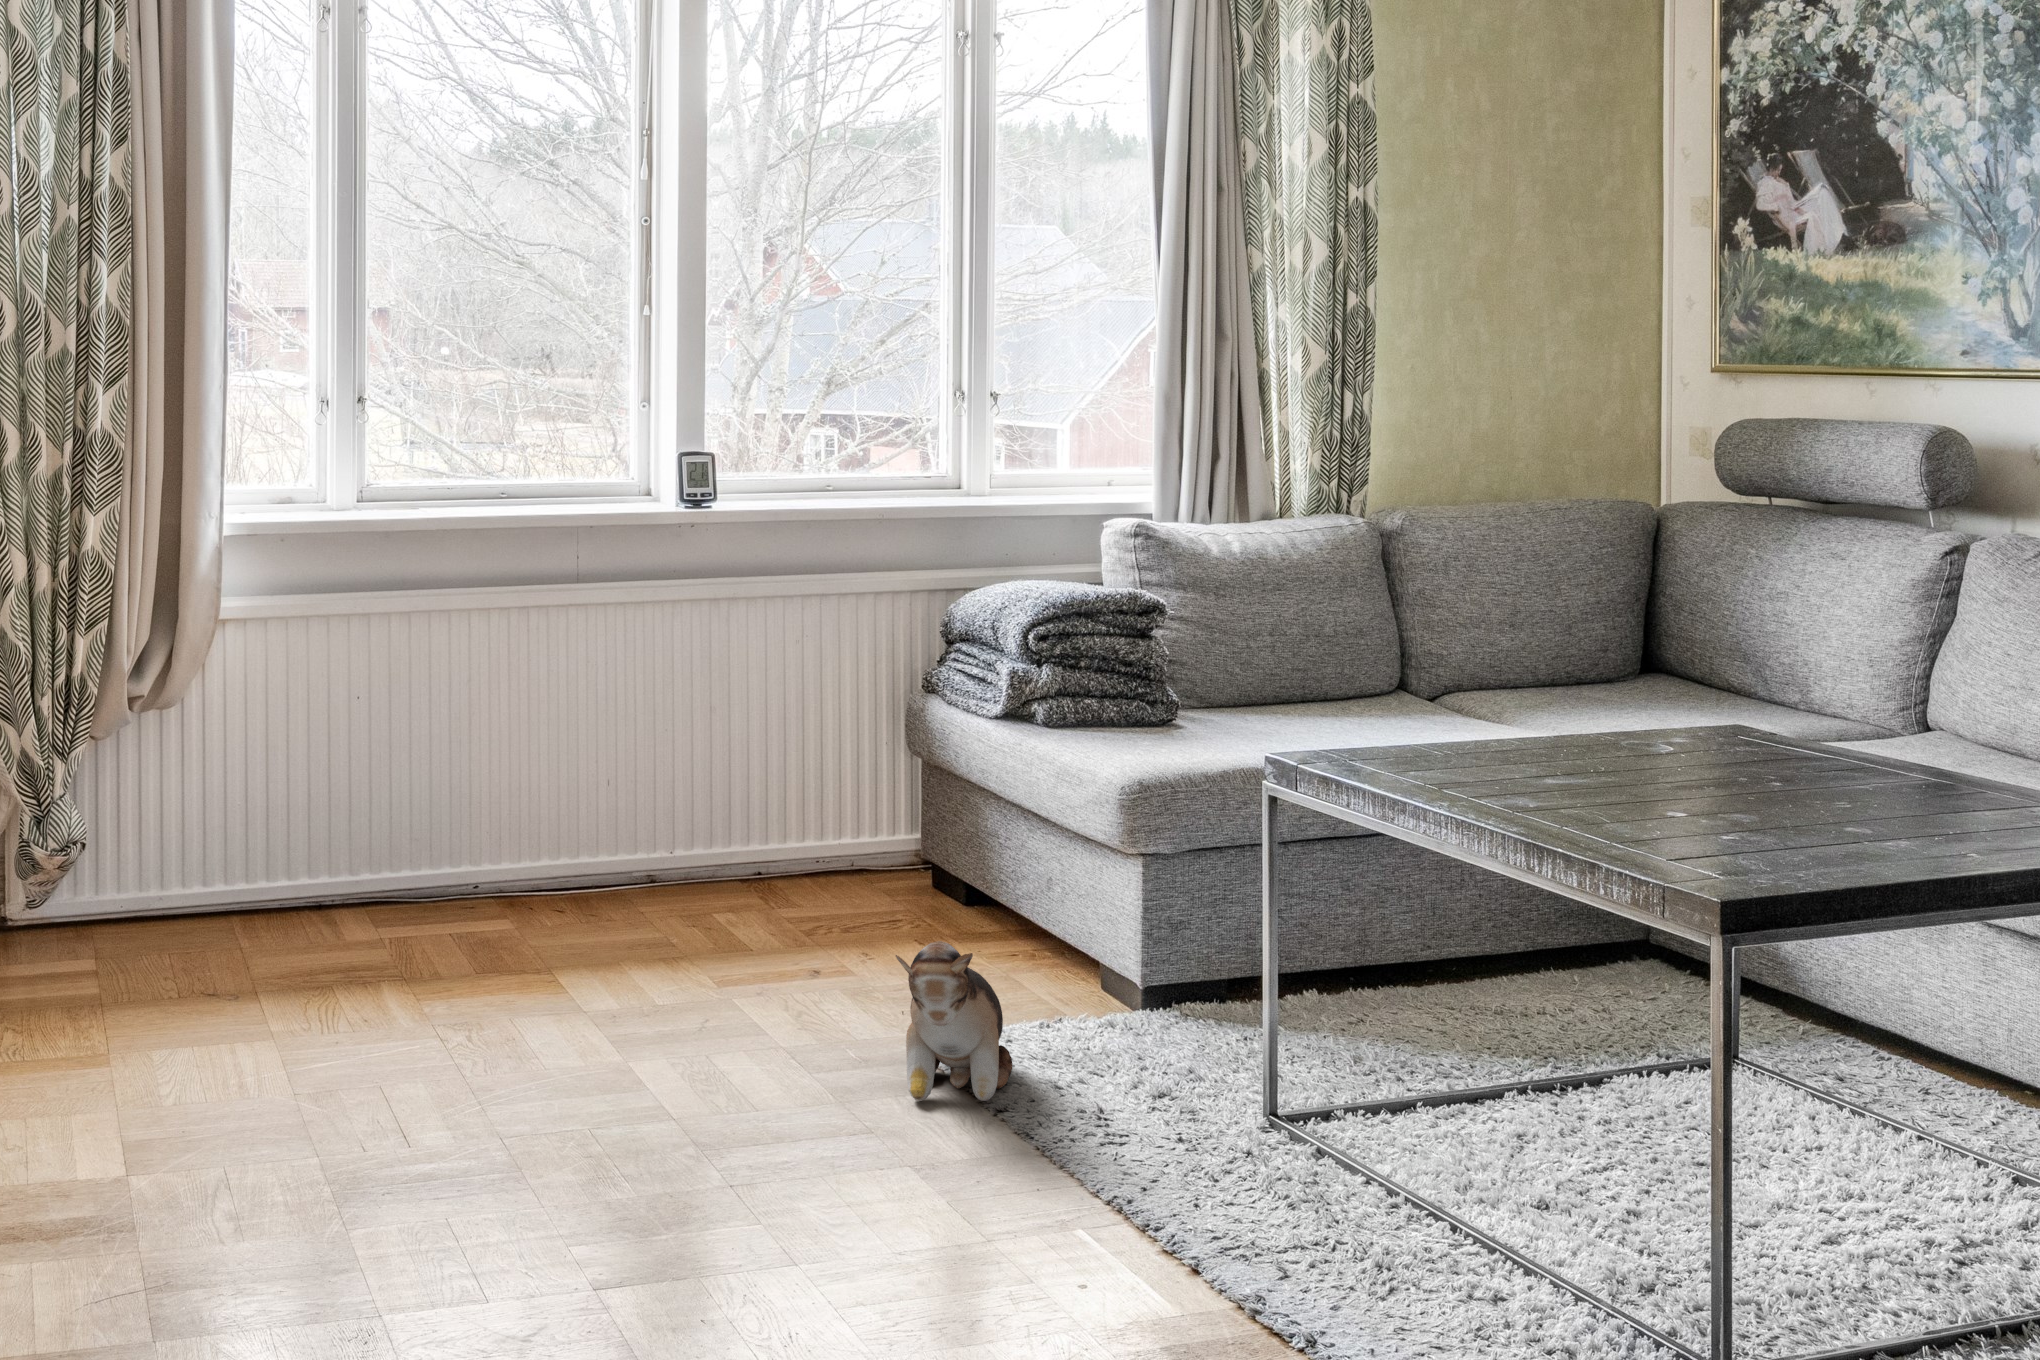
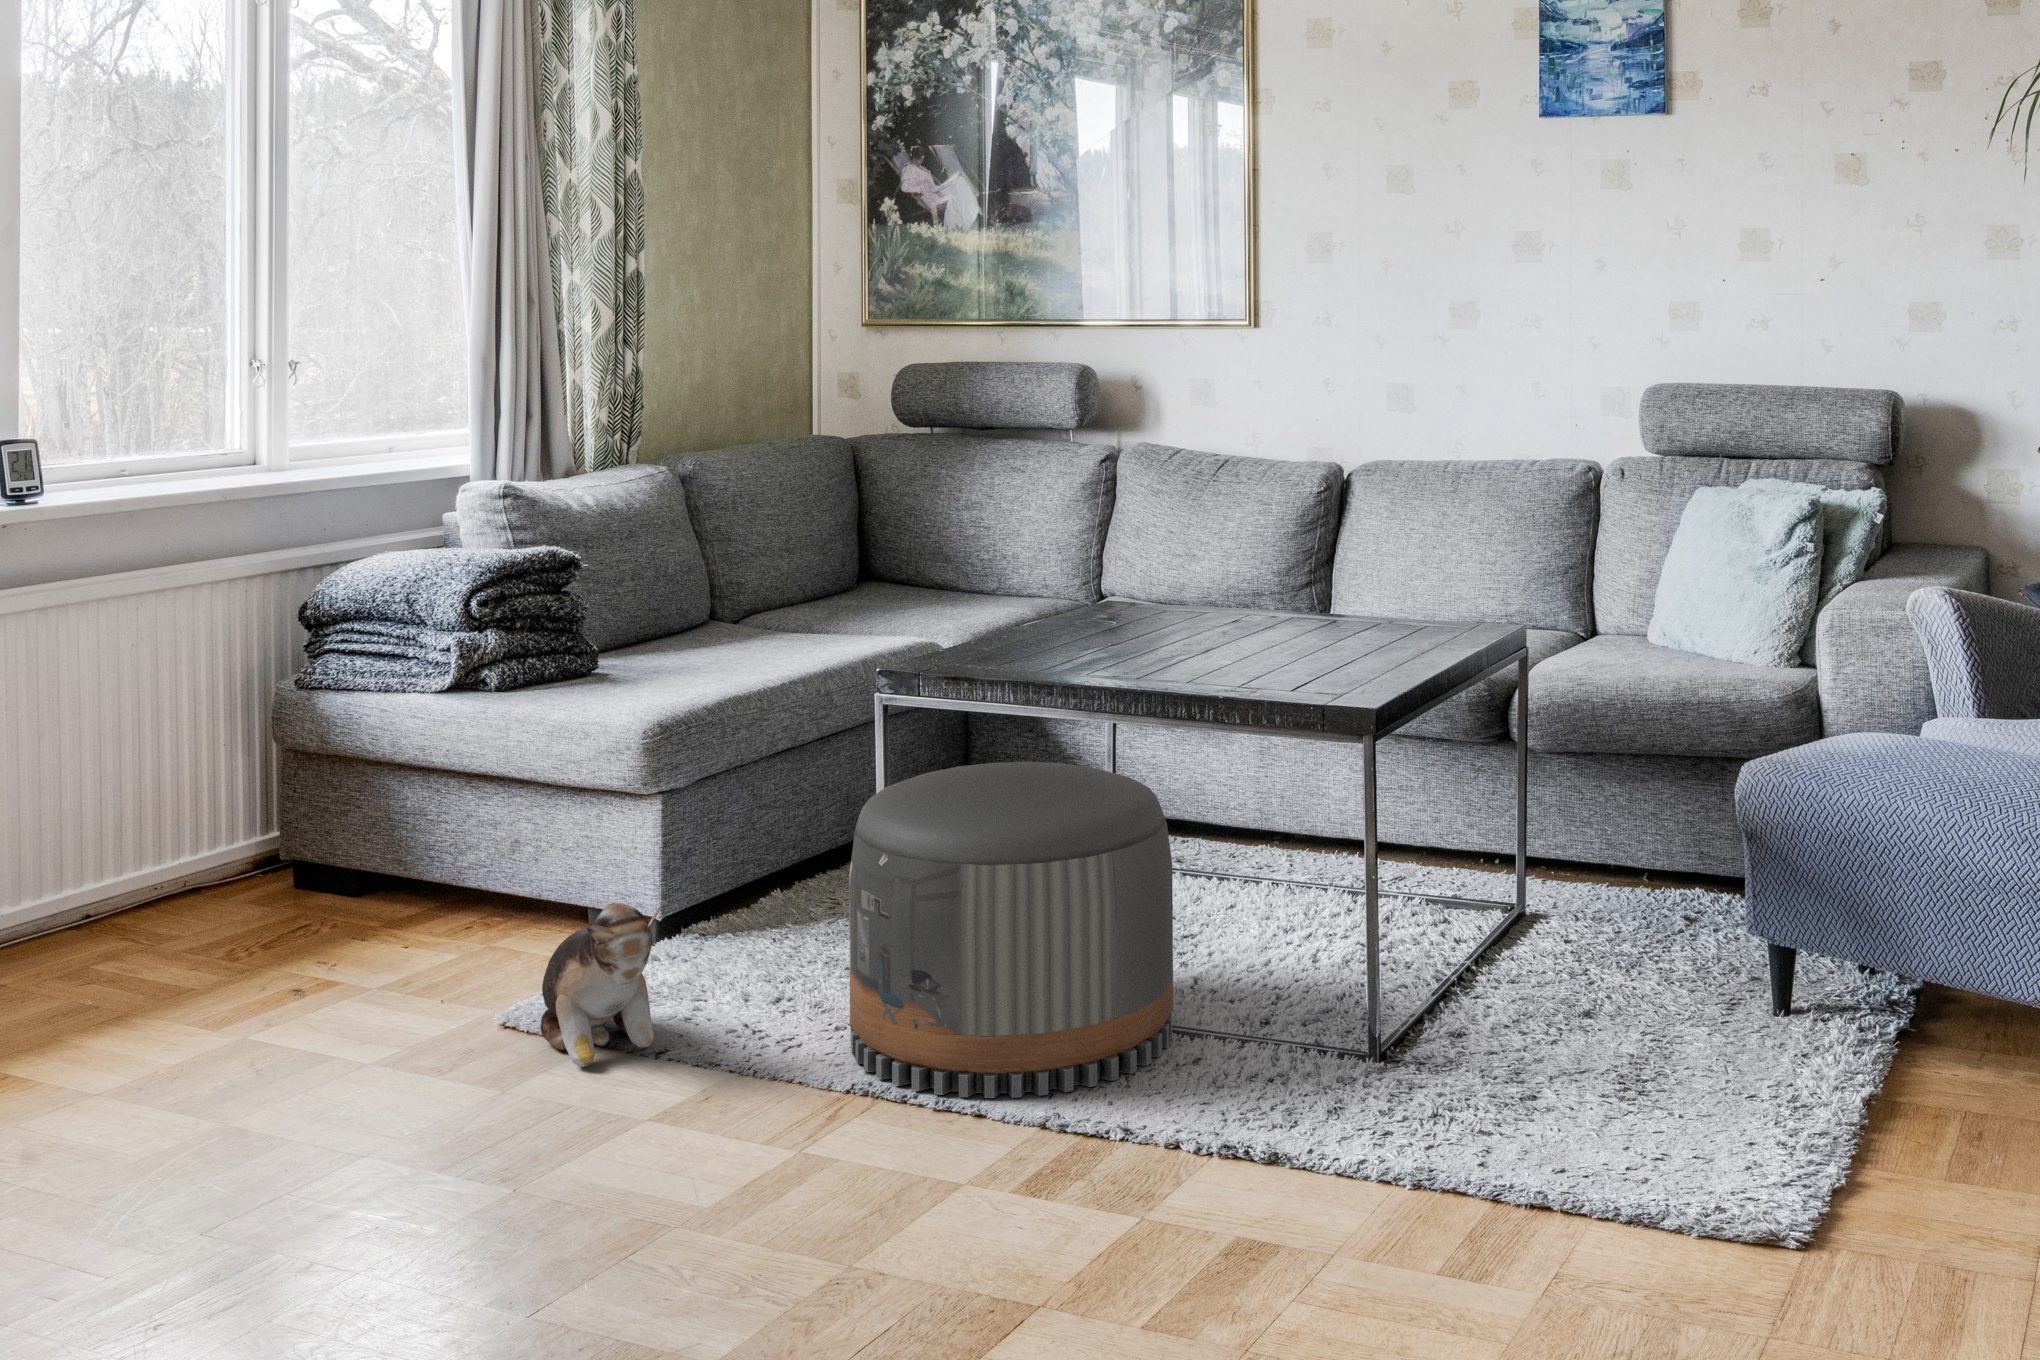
pouf: none [1134,880,1537,1296] -> present [849,762,1173,1098]

